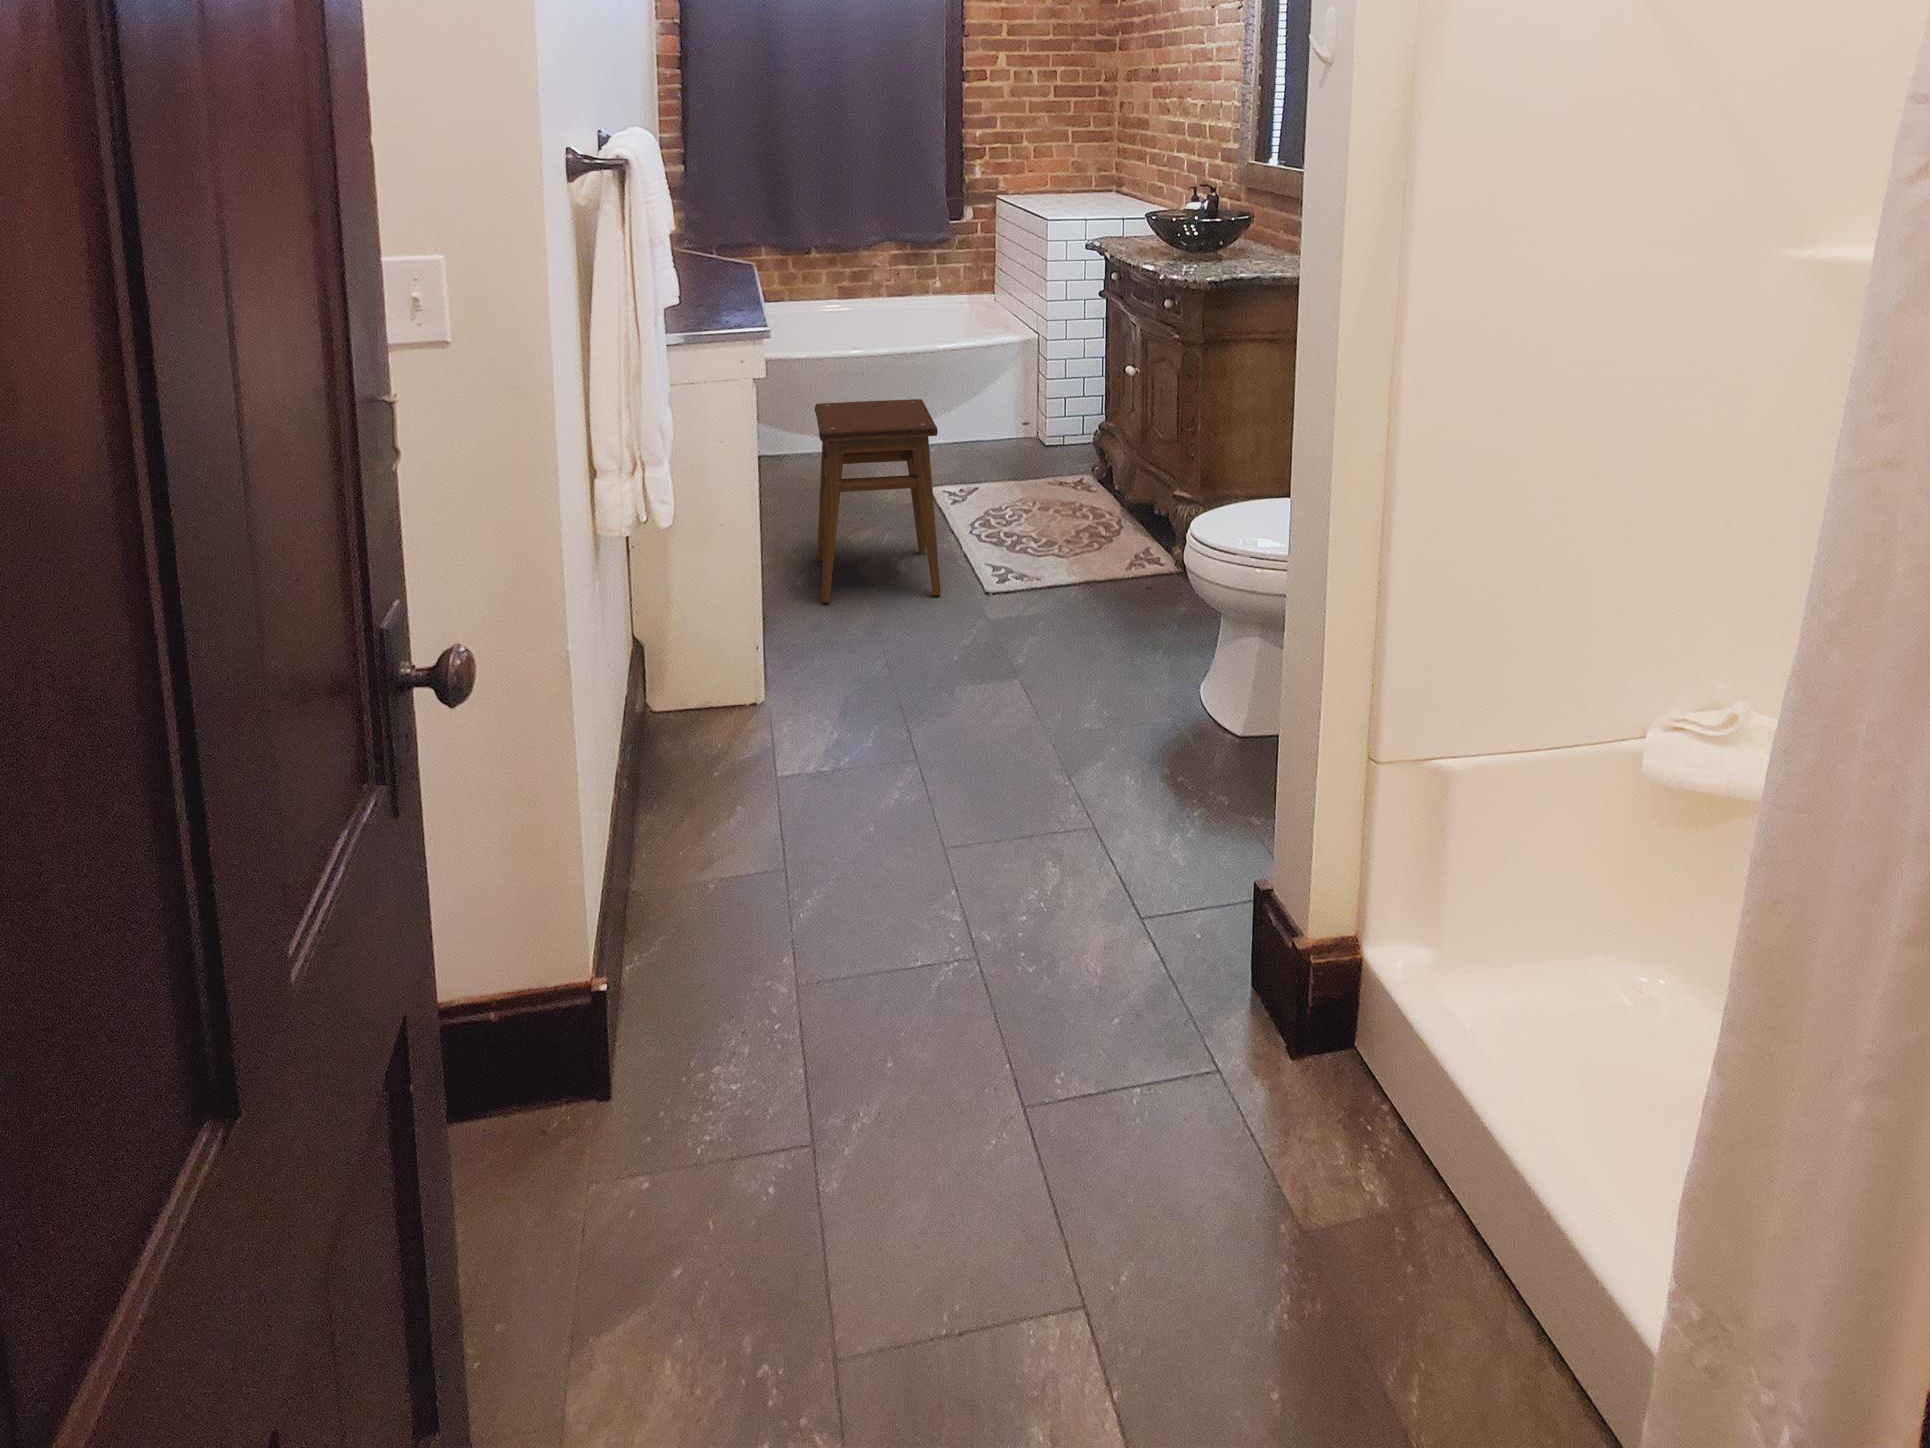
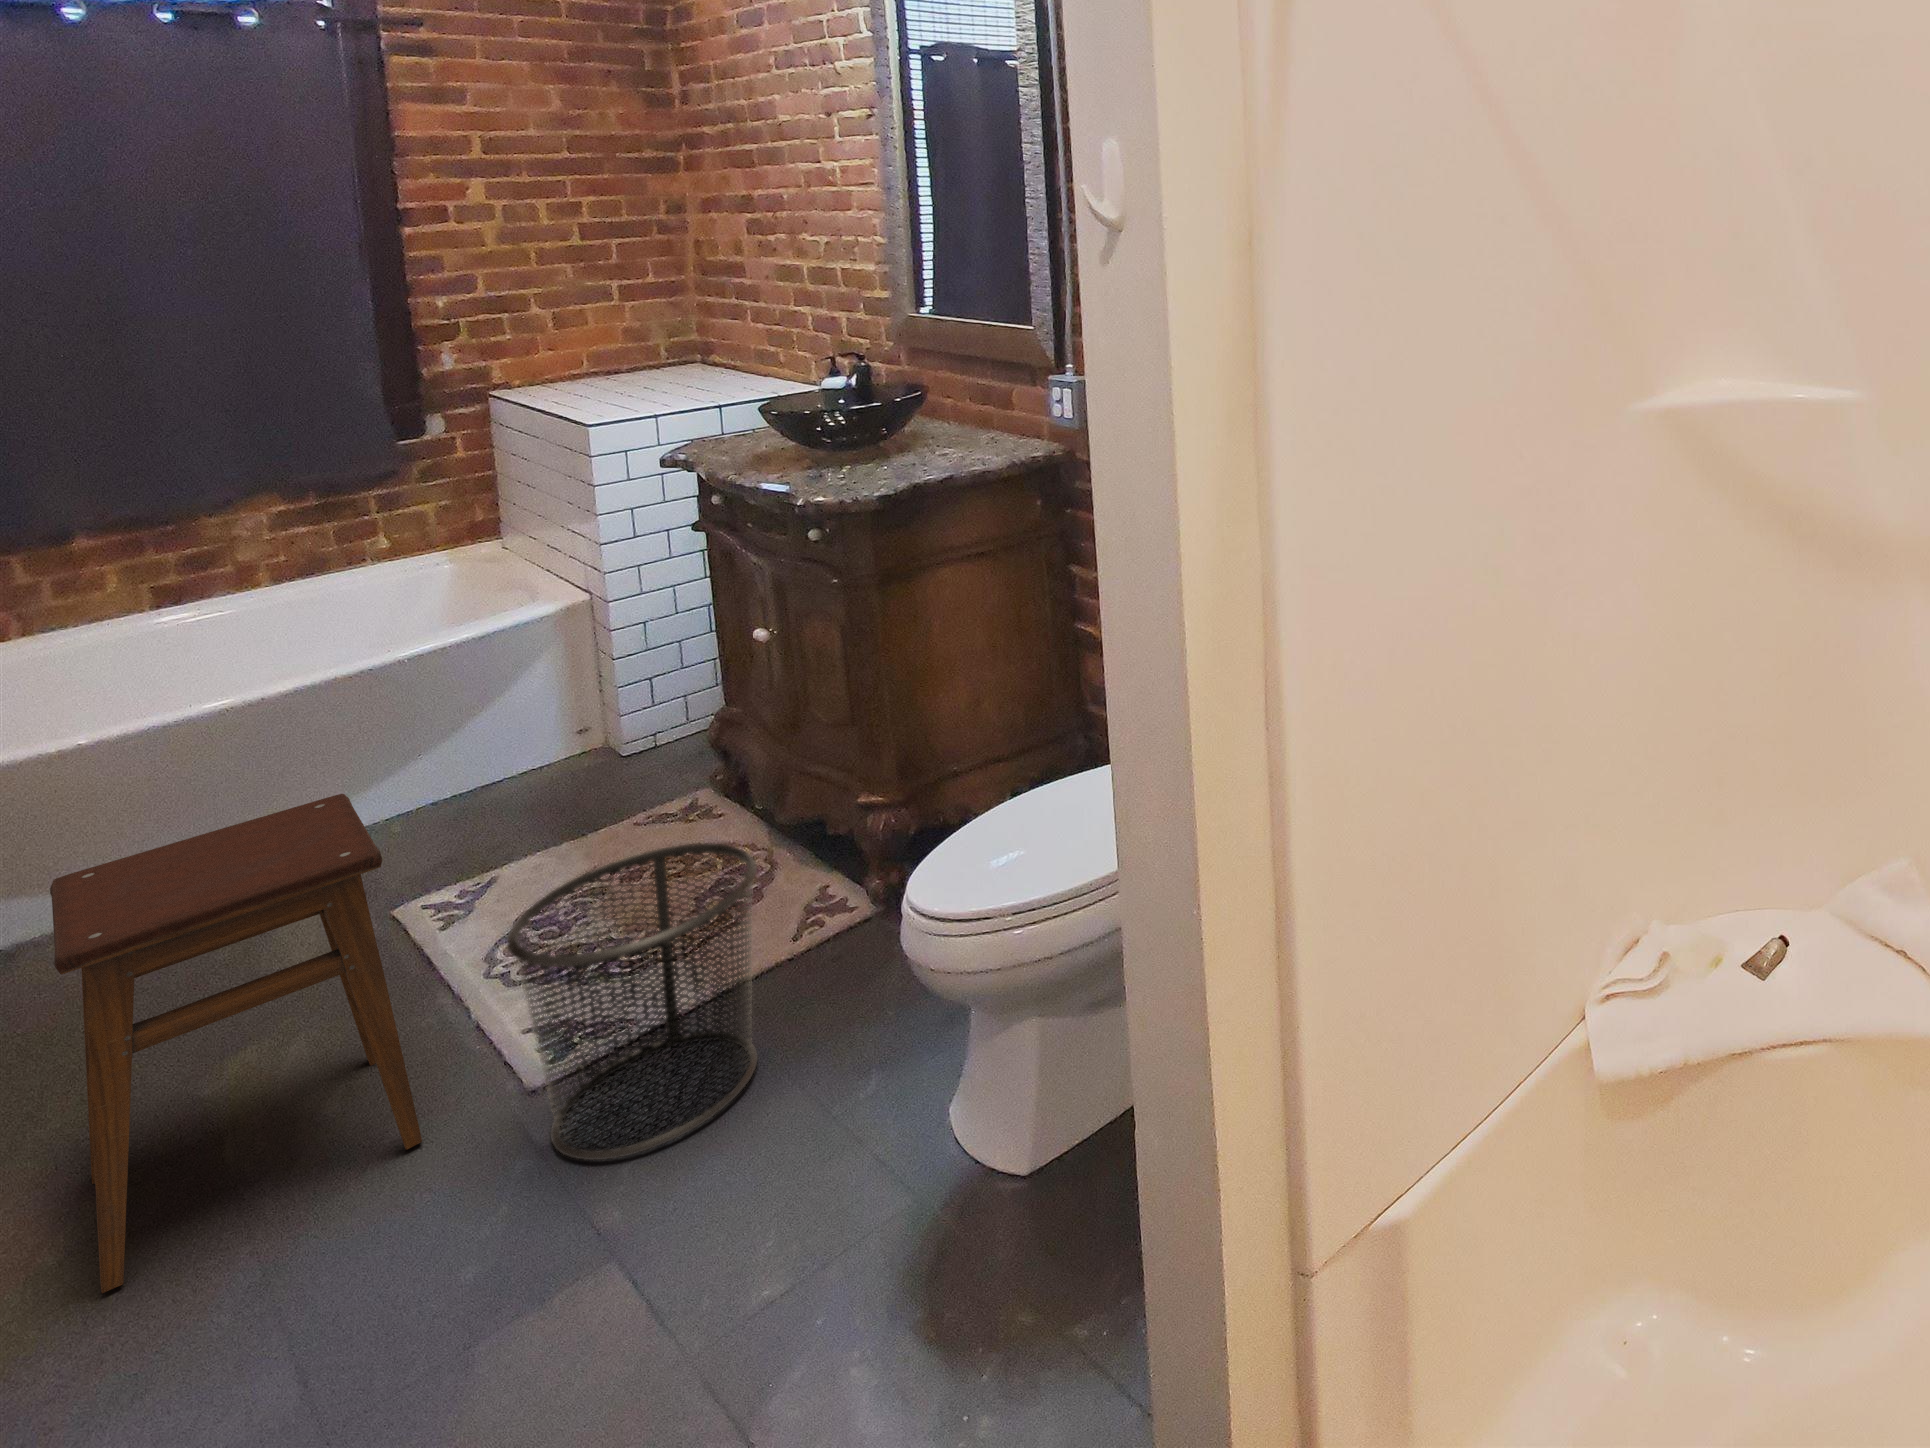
waste bin: none [987,474,1111,639] -> present [507,843,757,1160]

